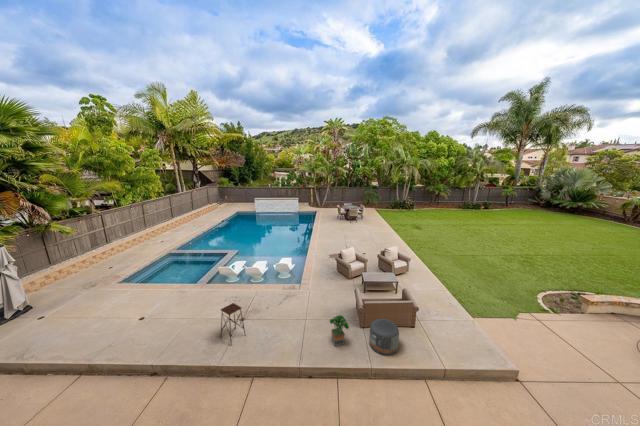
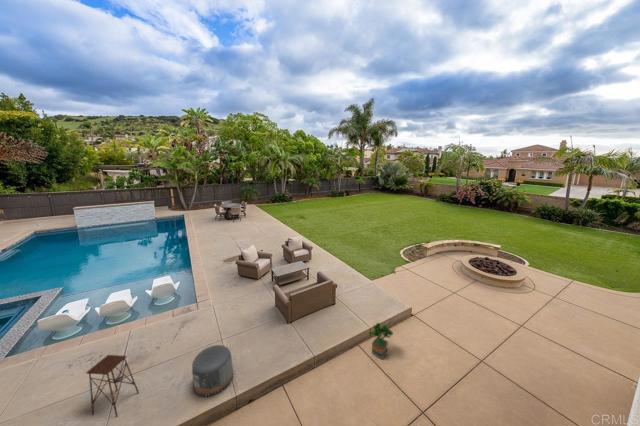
potted tree: present [330,315,349,346] -> present [369,323,393,359]
pouf: present [369,319,399,355] -> present [192,345,233,396]

